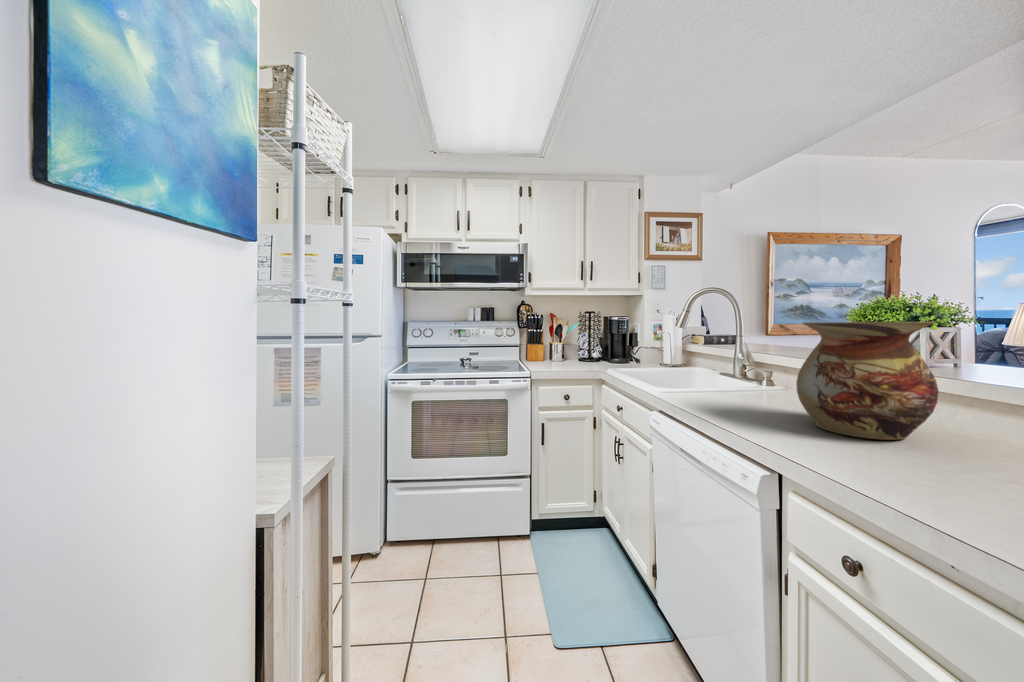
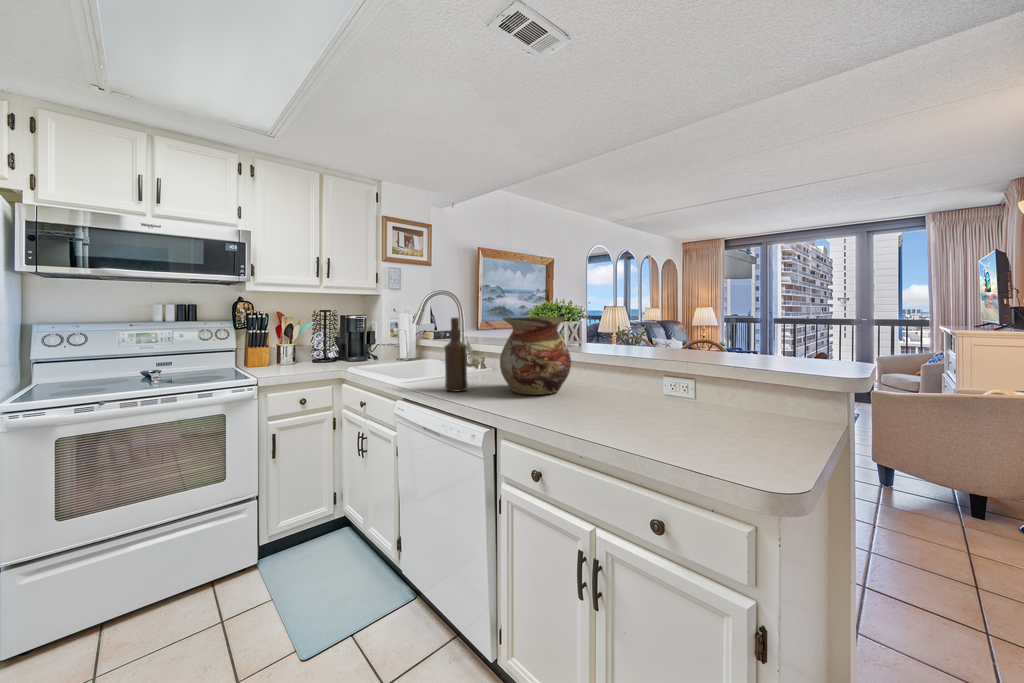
bottle: none [712,321,745,414] -> present [444,317,468,392]

